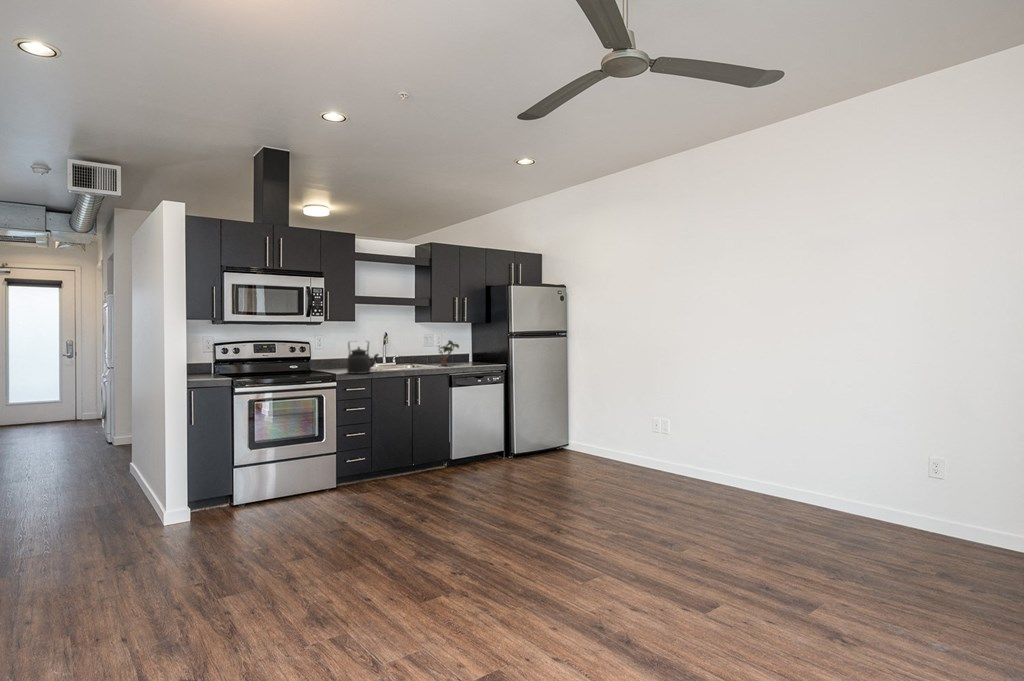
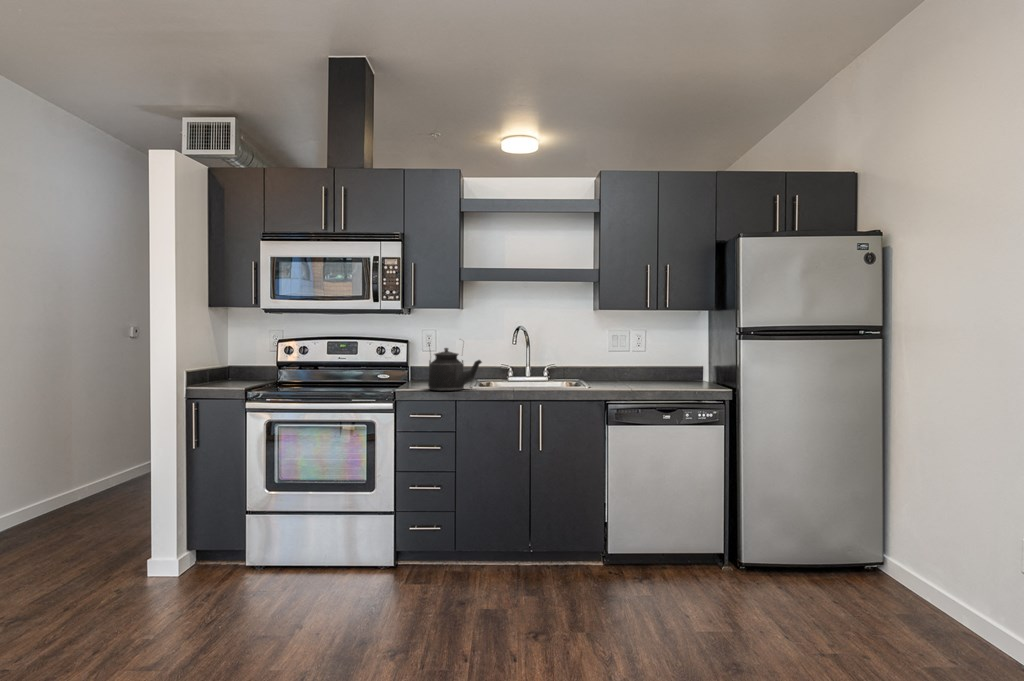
potted plant: present [439,340,459,366] -> none [608,340,662,385]

